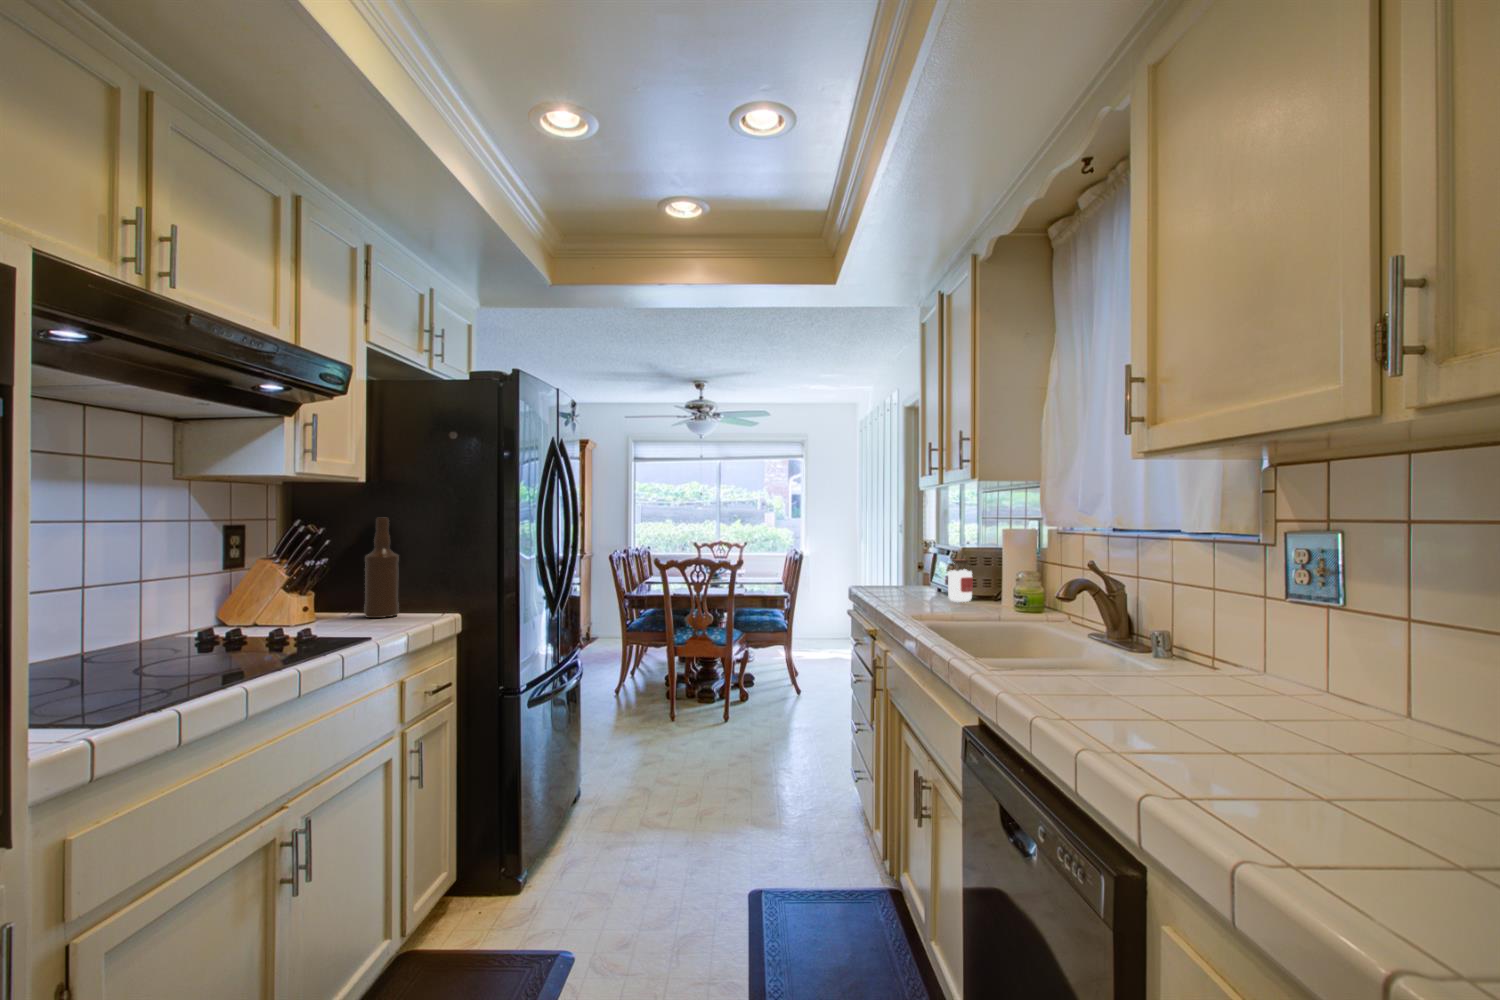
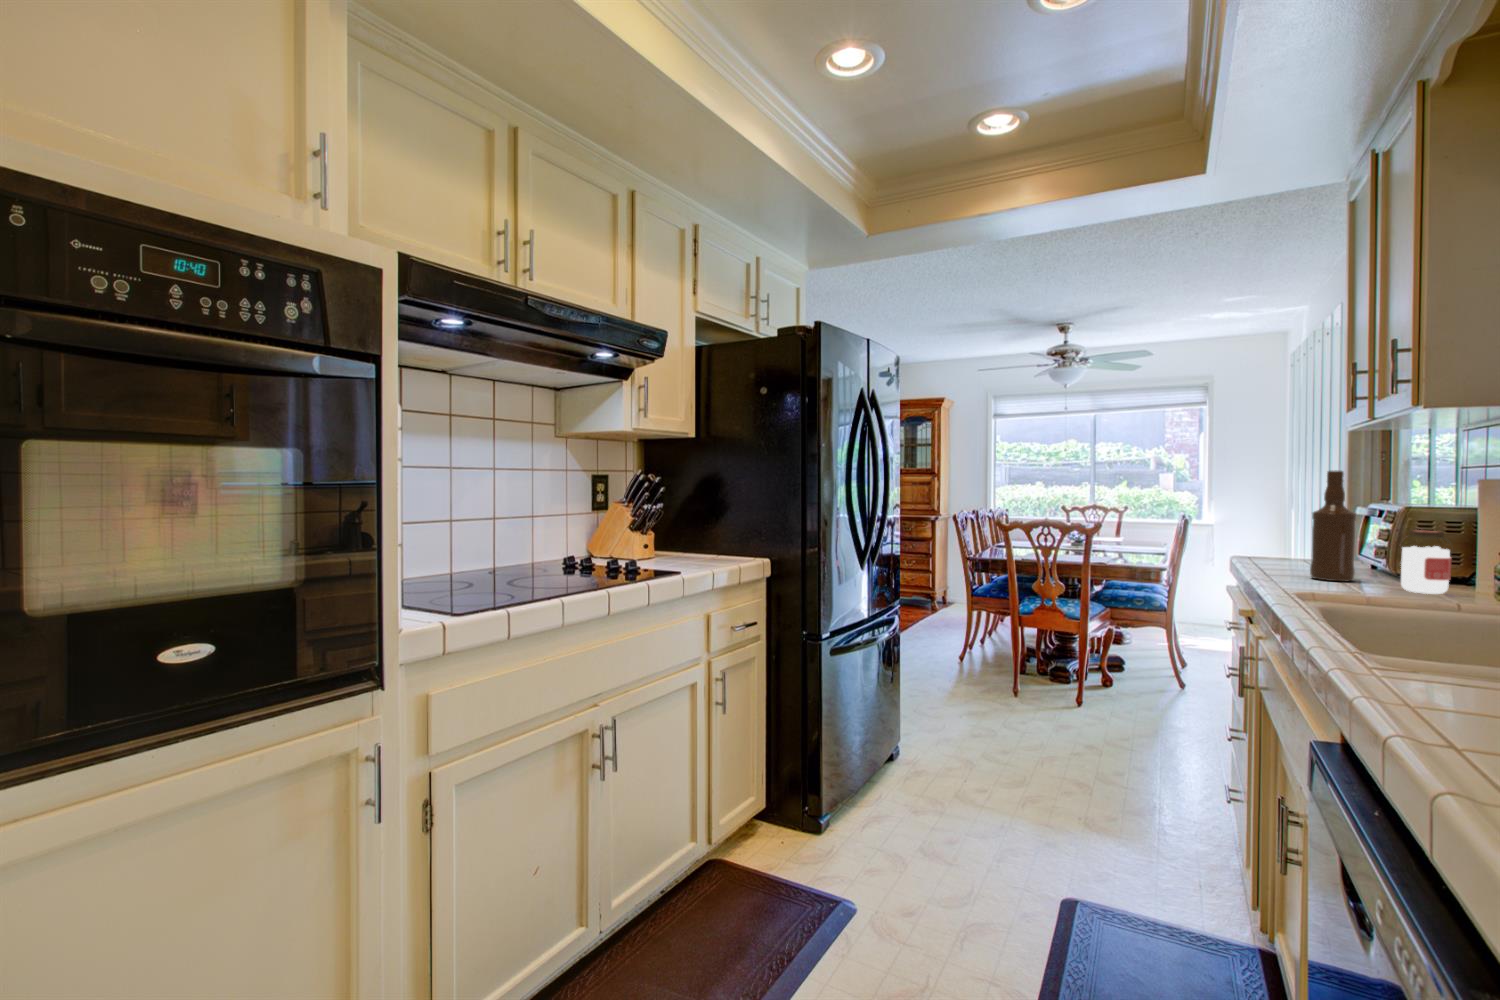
bottle: present [364,518,399,618] -> present [1310,470,1356,581]

